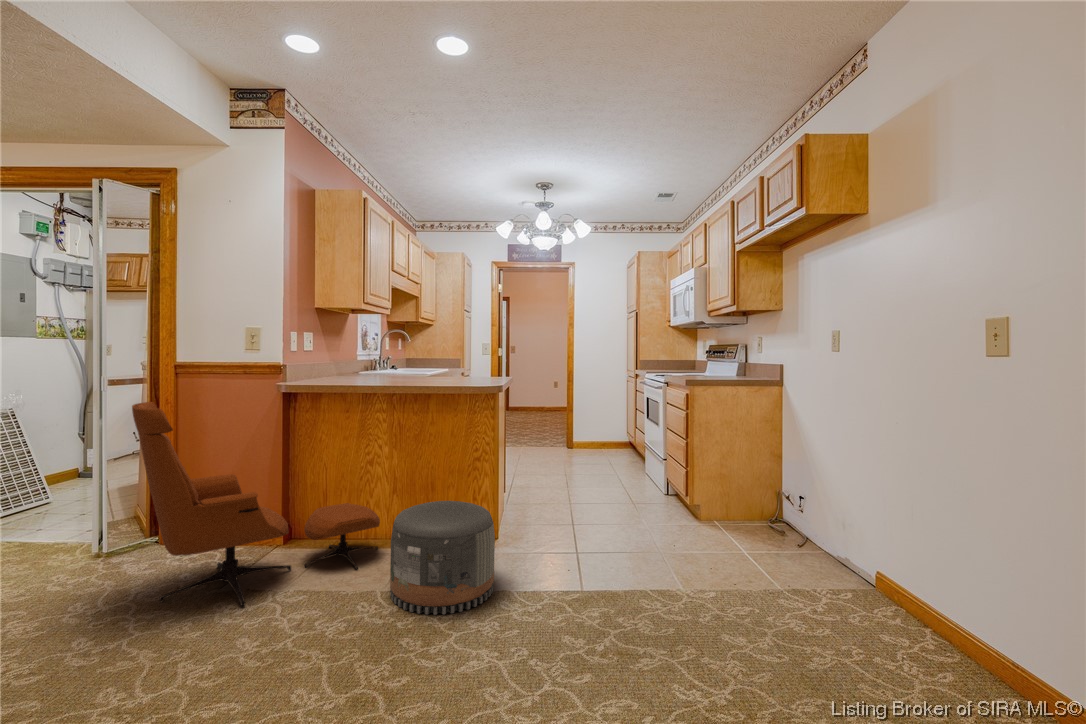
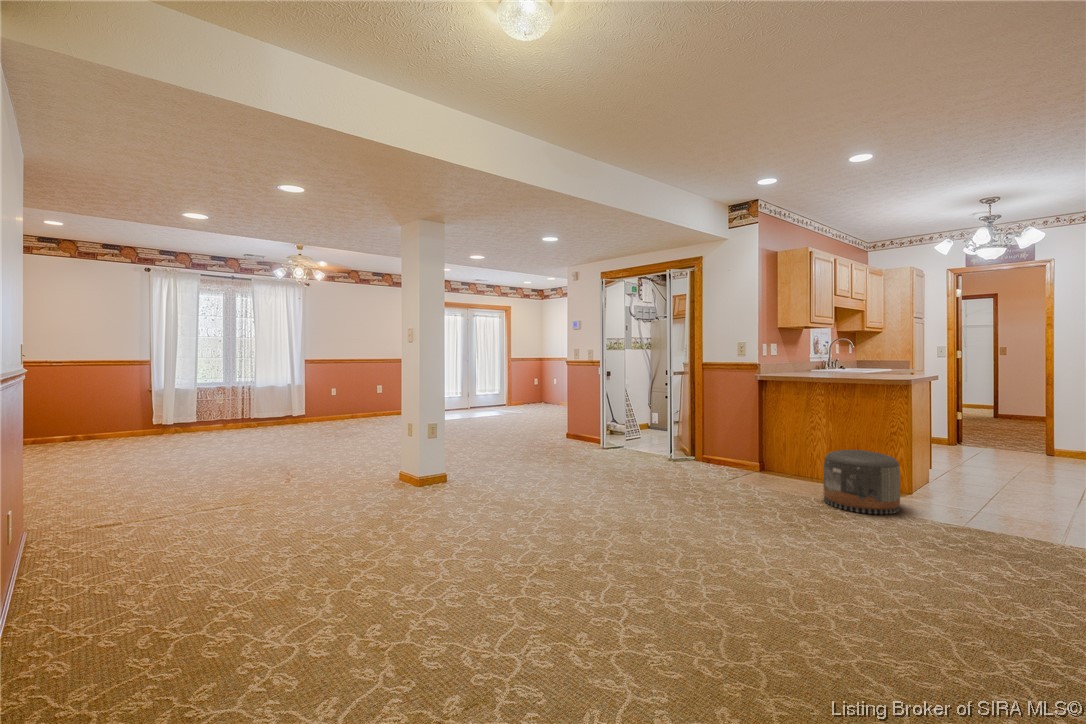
lounge chair: present [132,402,380,606] -> none [690,381,821,487]

